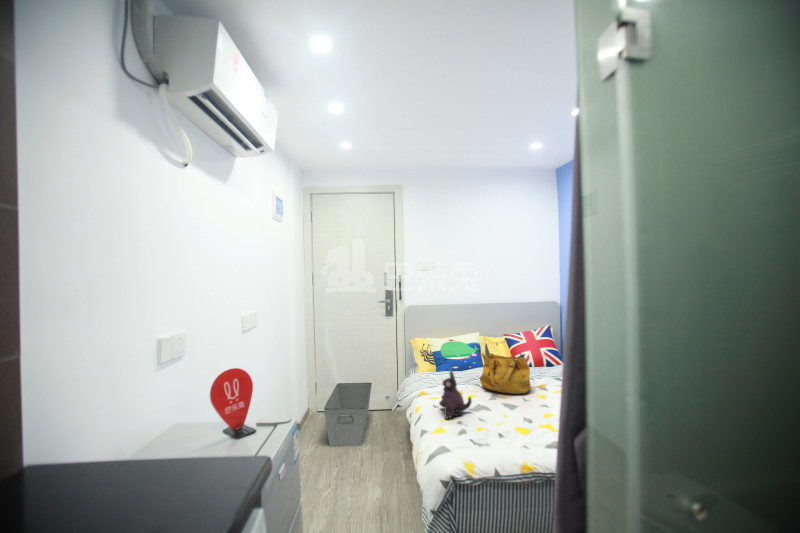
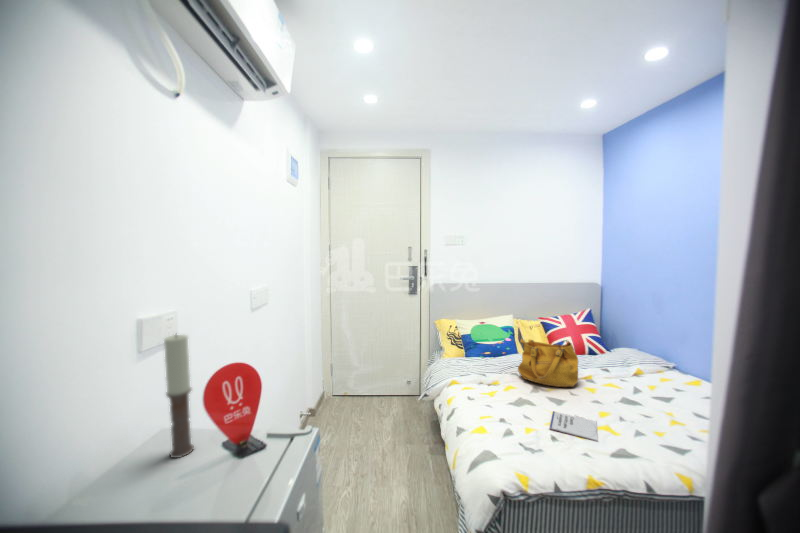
candle: none [179,346,199,444] -> present [164,335,194,458]
plush toy: present [439,371,471,418] -> none [475,360,514,415]
storage bin: present [324,383,372,446] -> none [341,366,392,436]
notebook: none [499,413,539,436] -> present [550,411,597,441]

